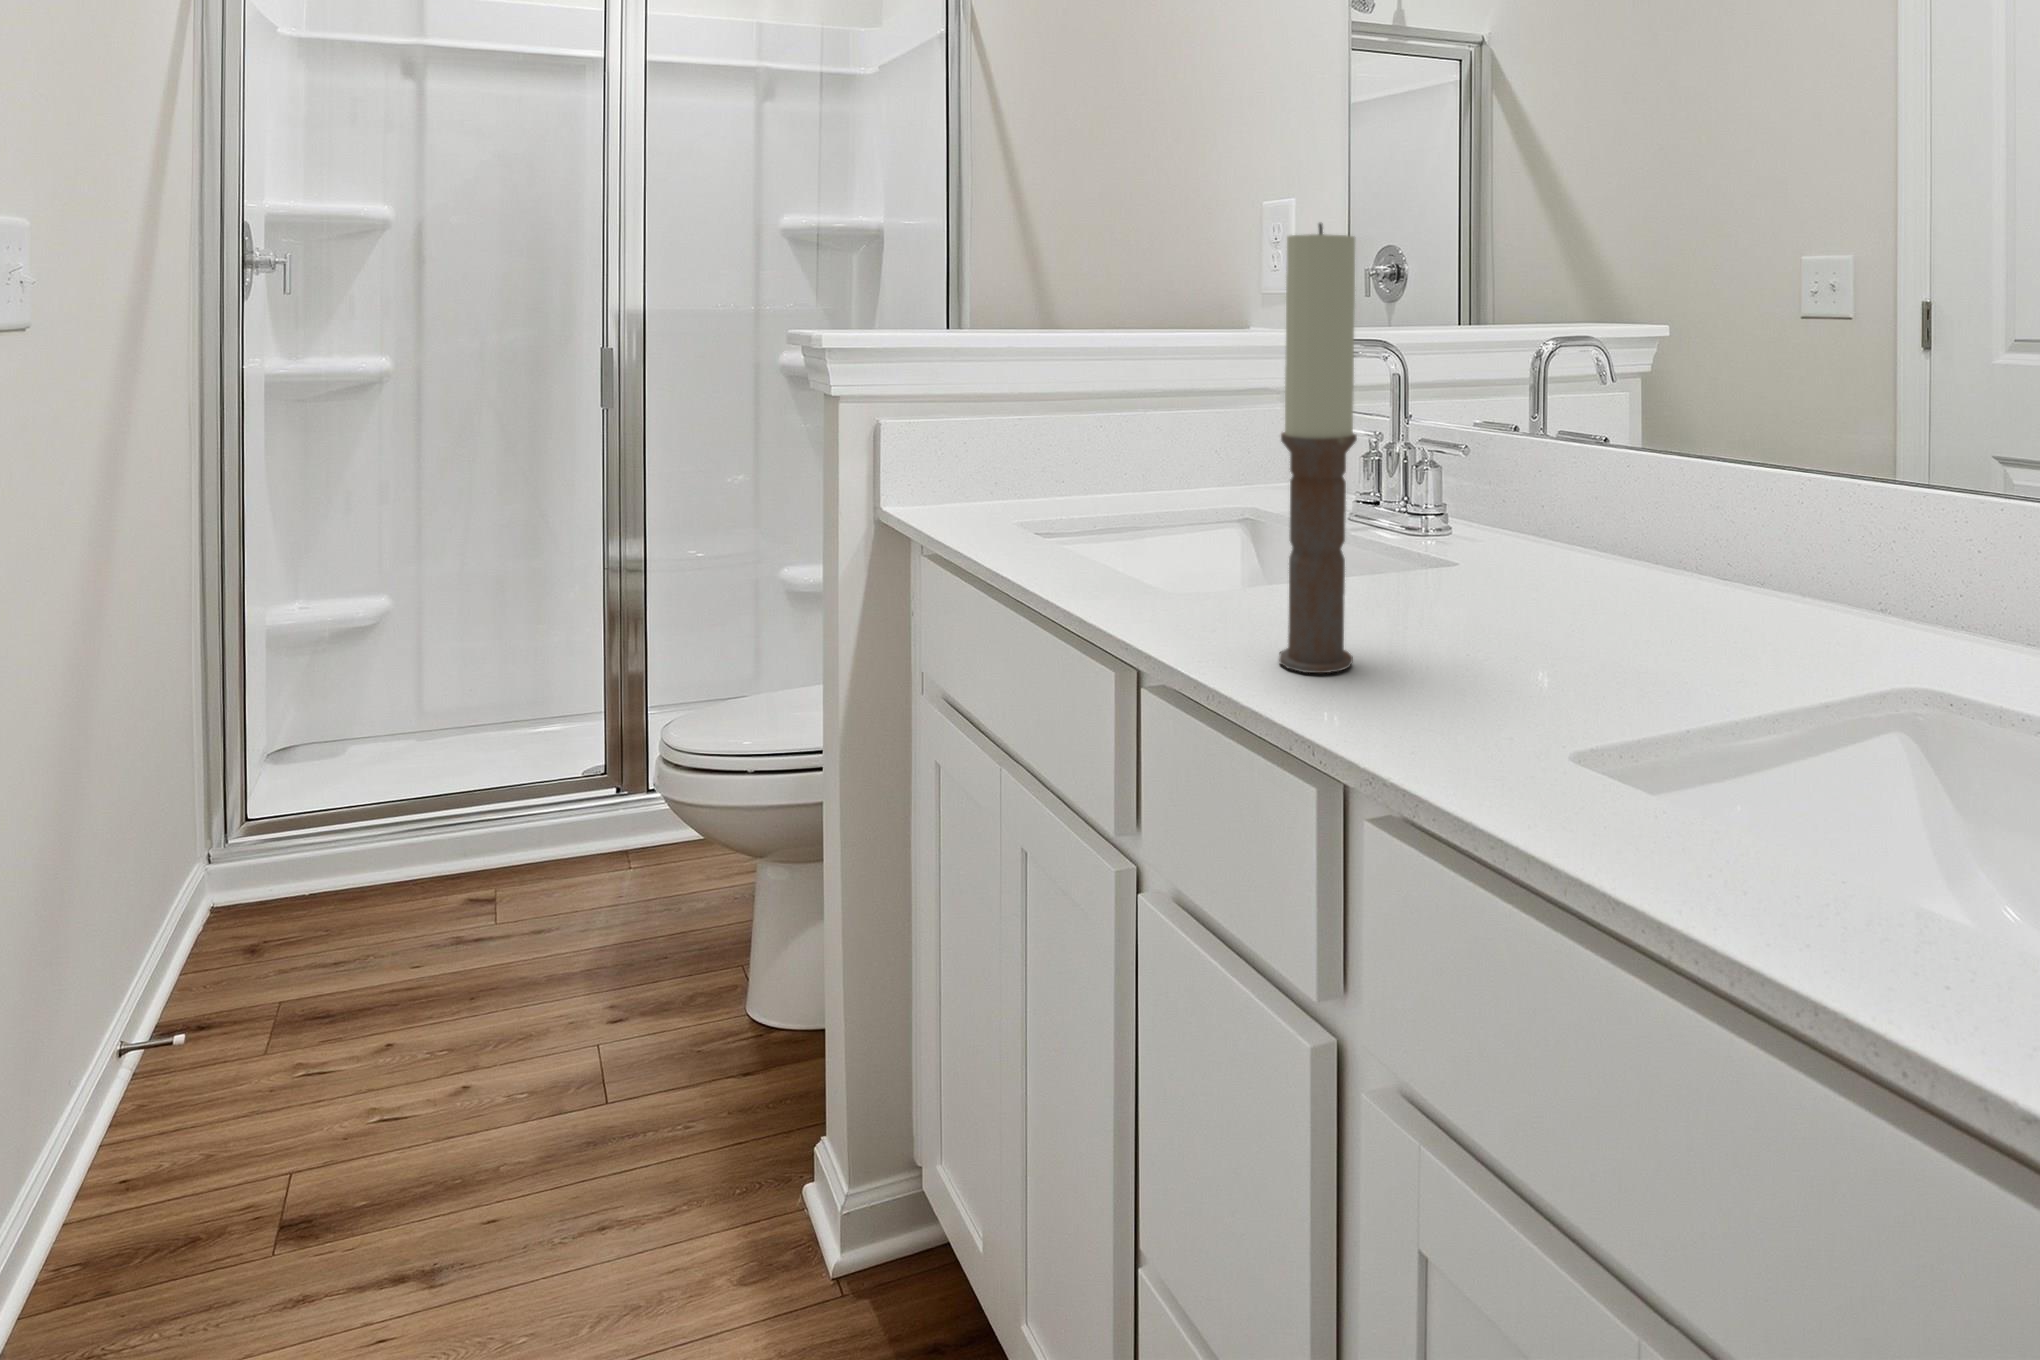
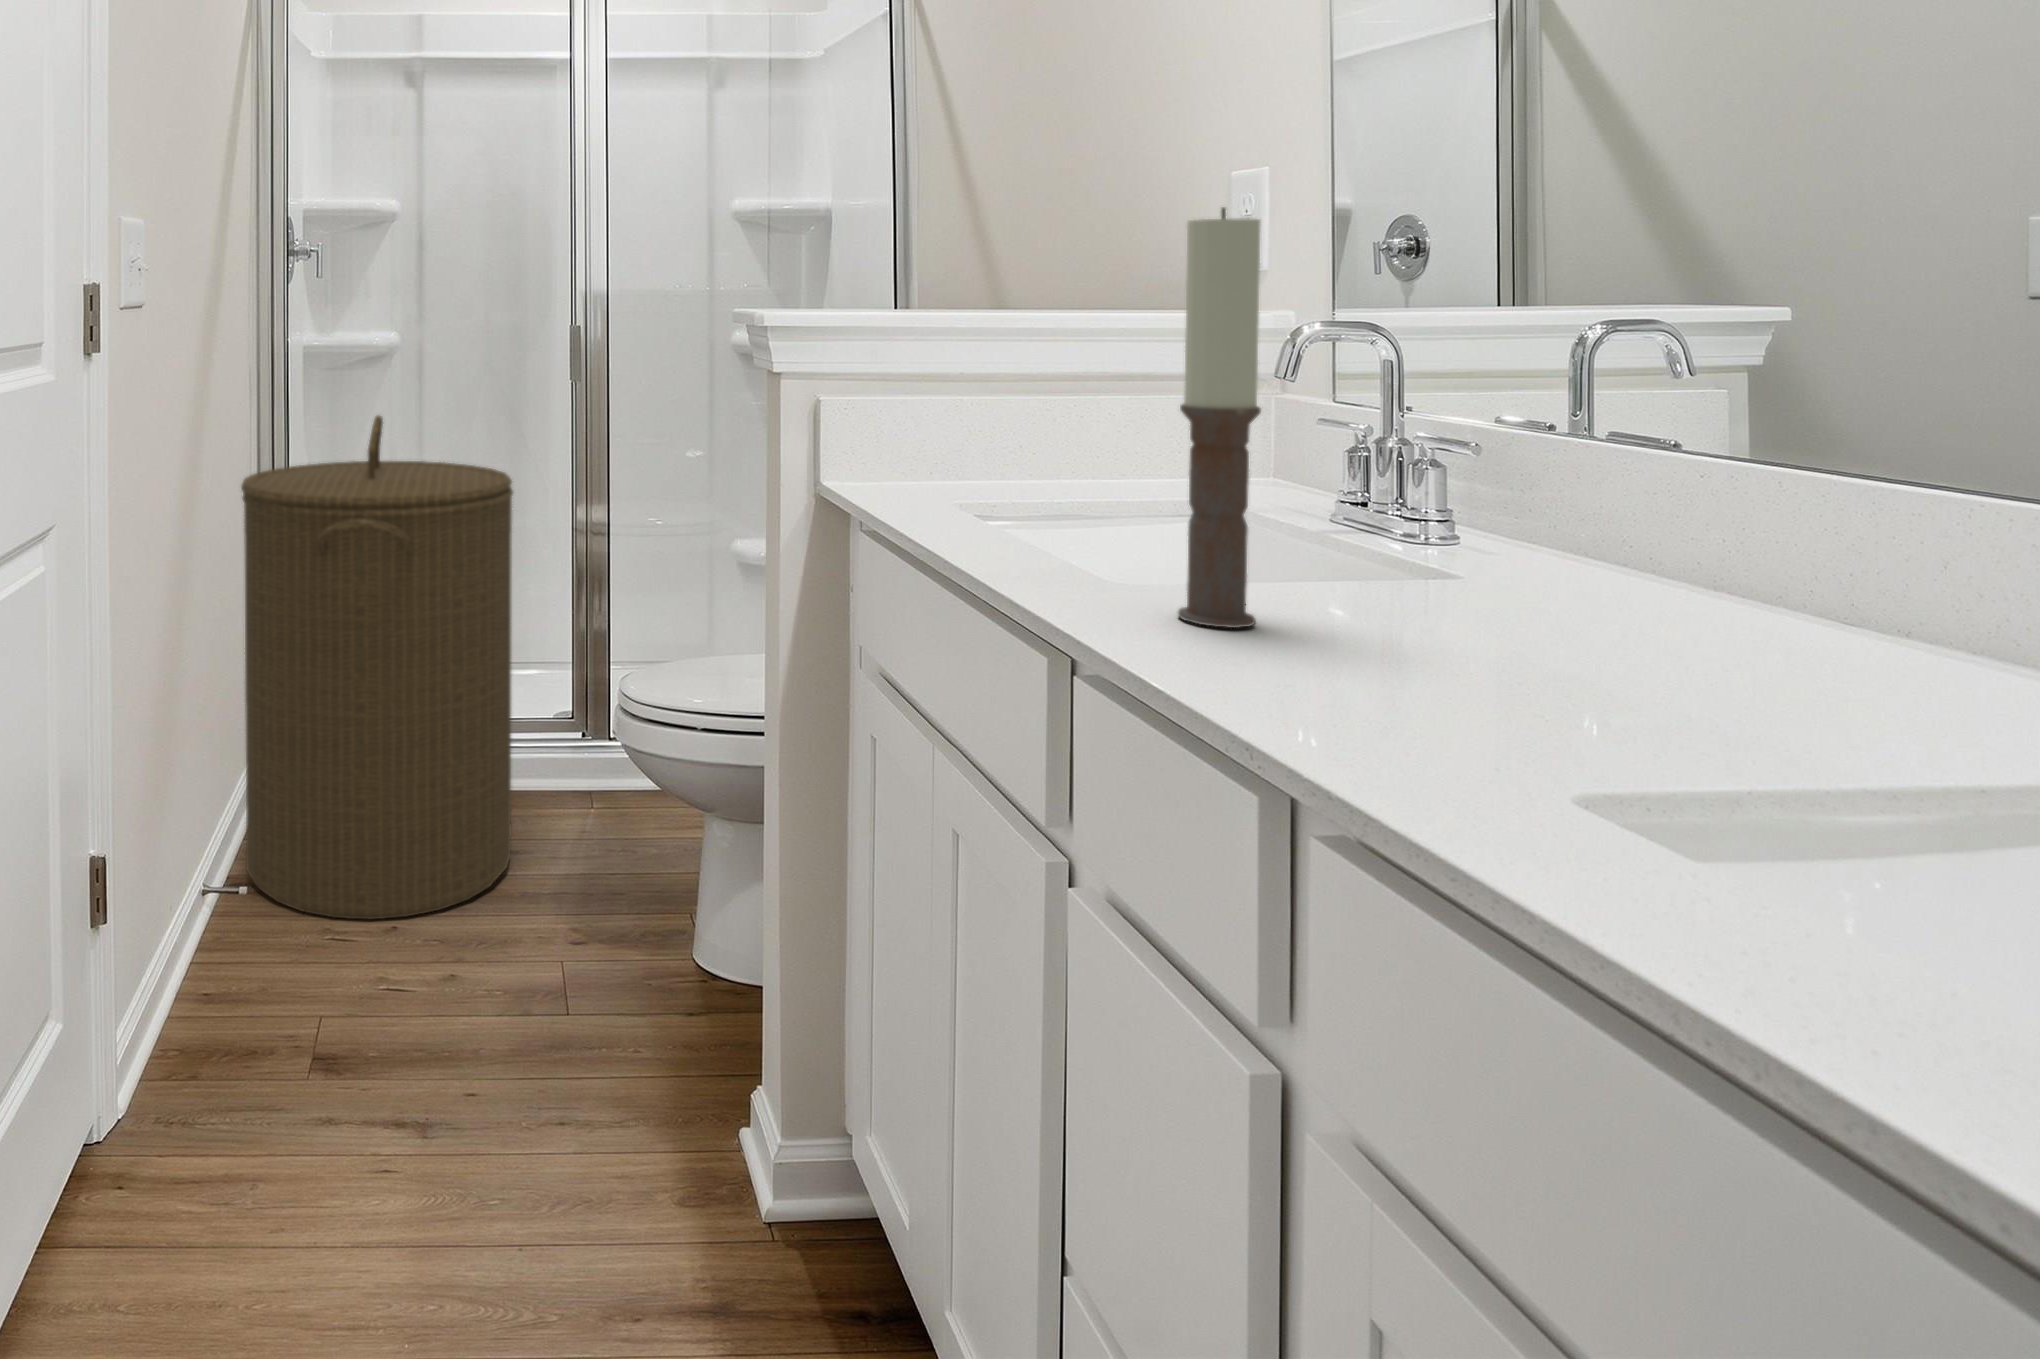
laundry hamper: none [89,452,523,1106] -> present [241,416,513,920]

